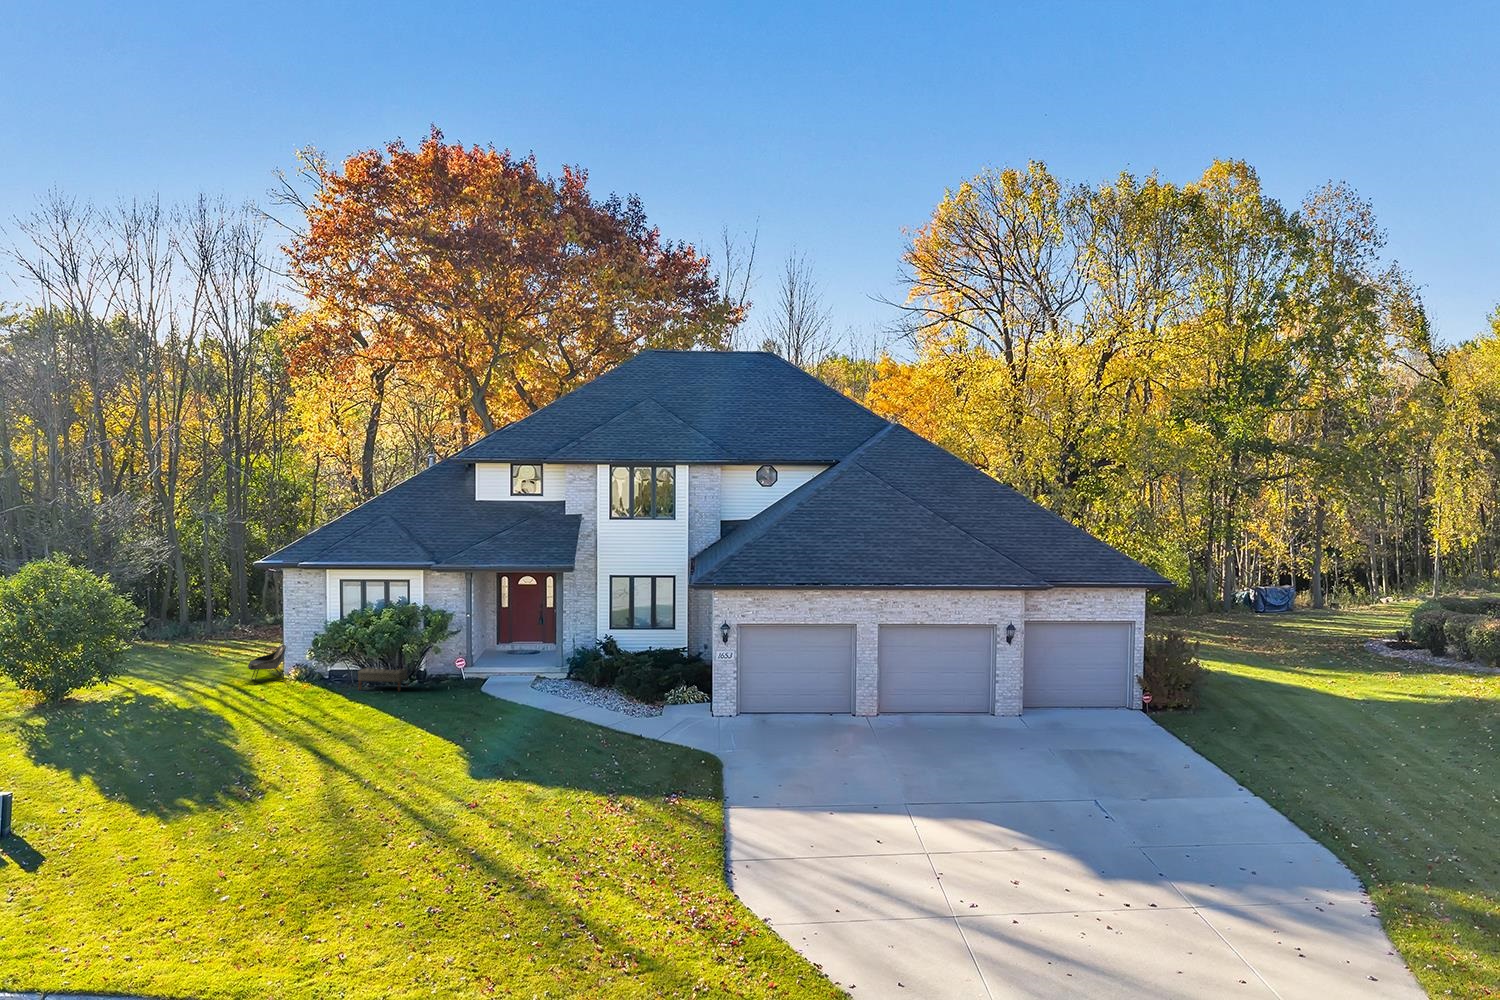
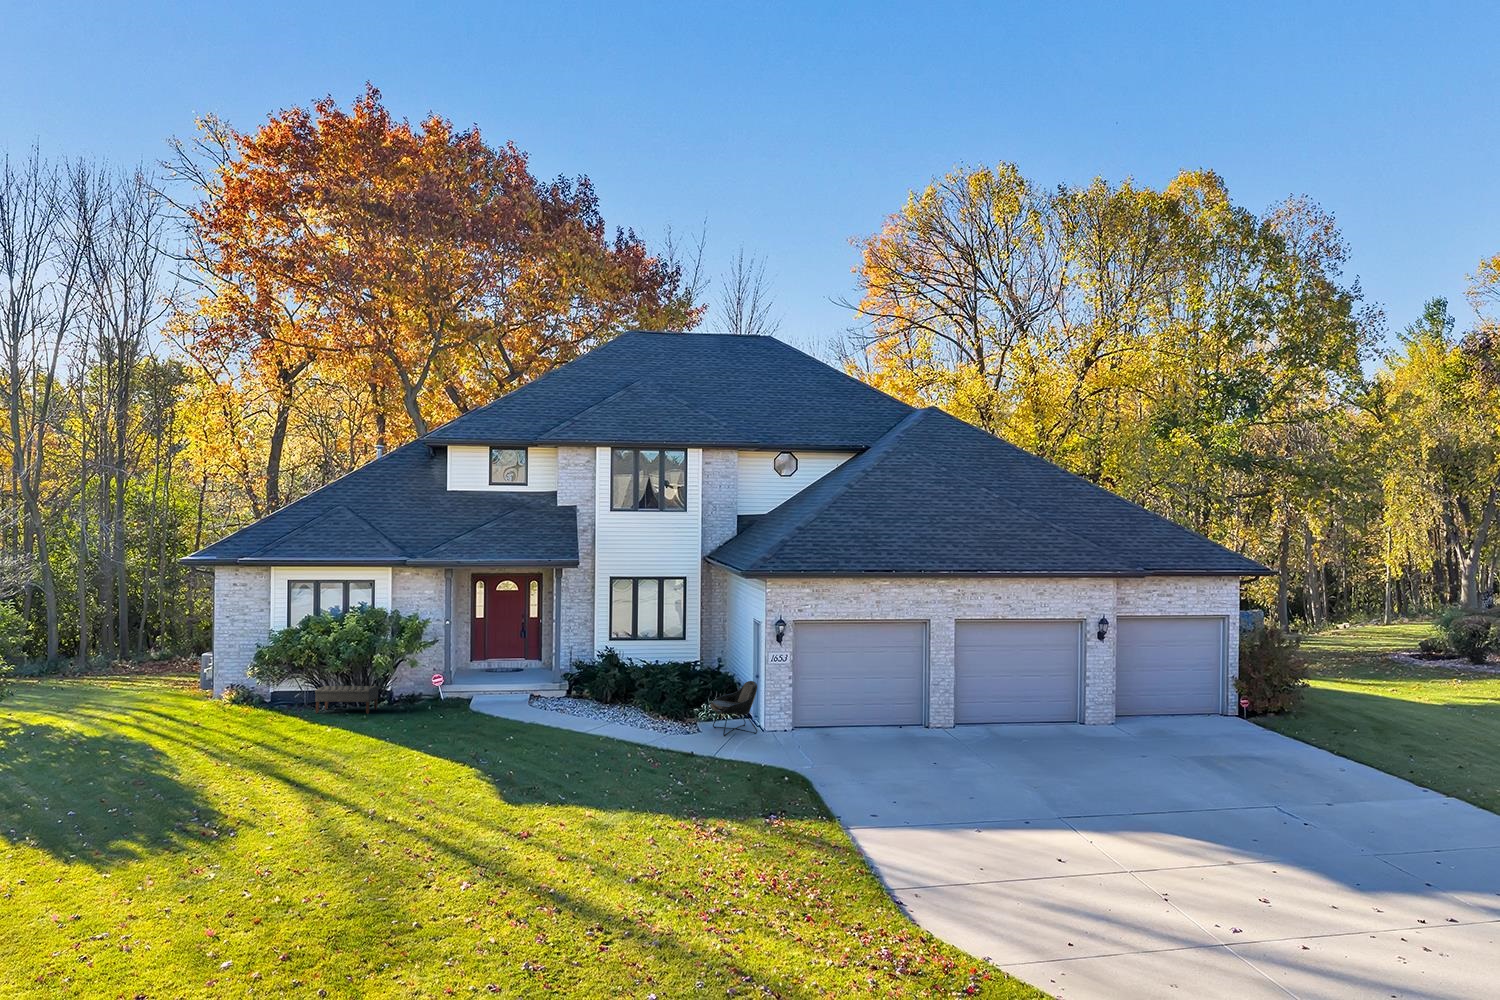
lounge chair: present [248,645,286,685] -> present [710,681,757,736]

